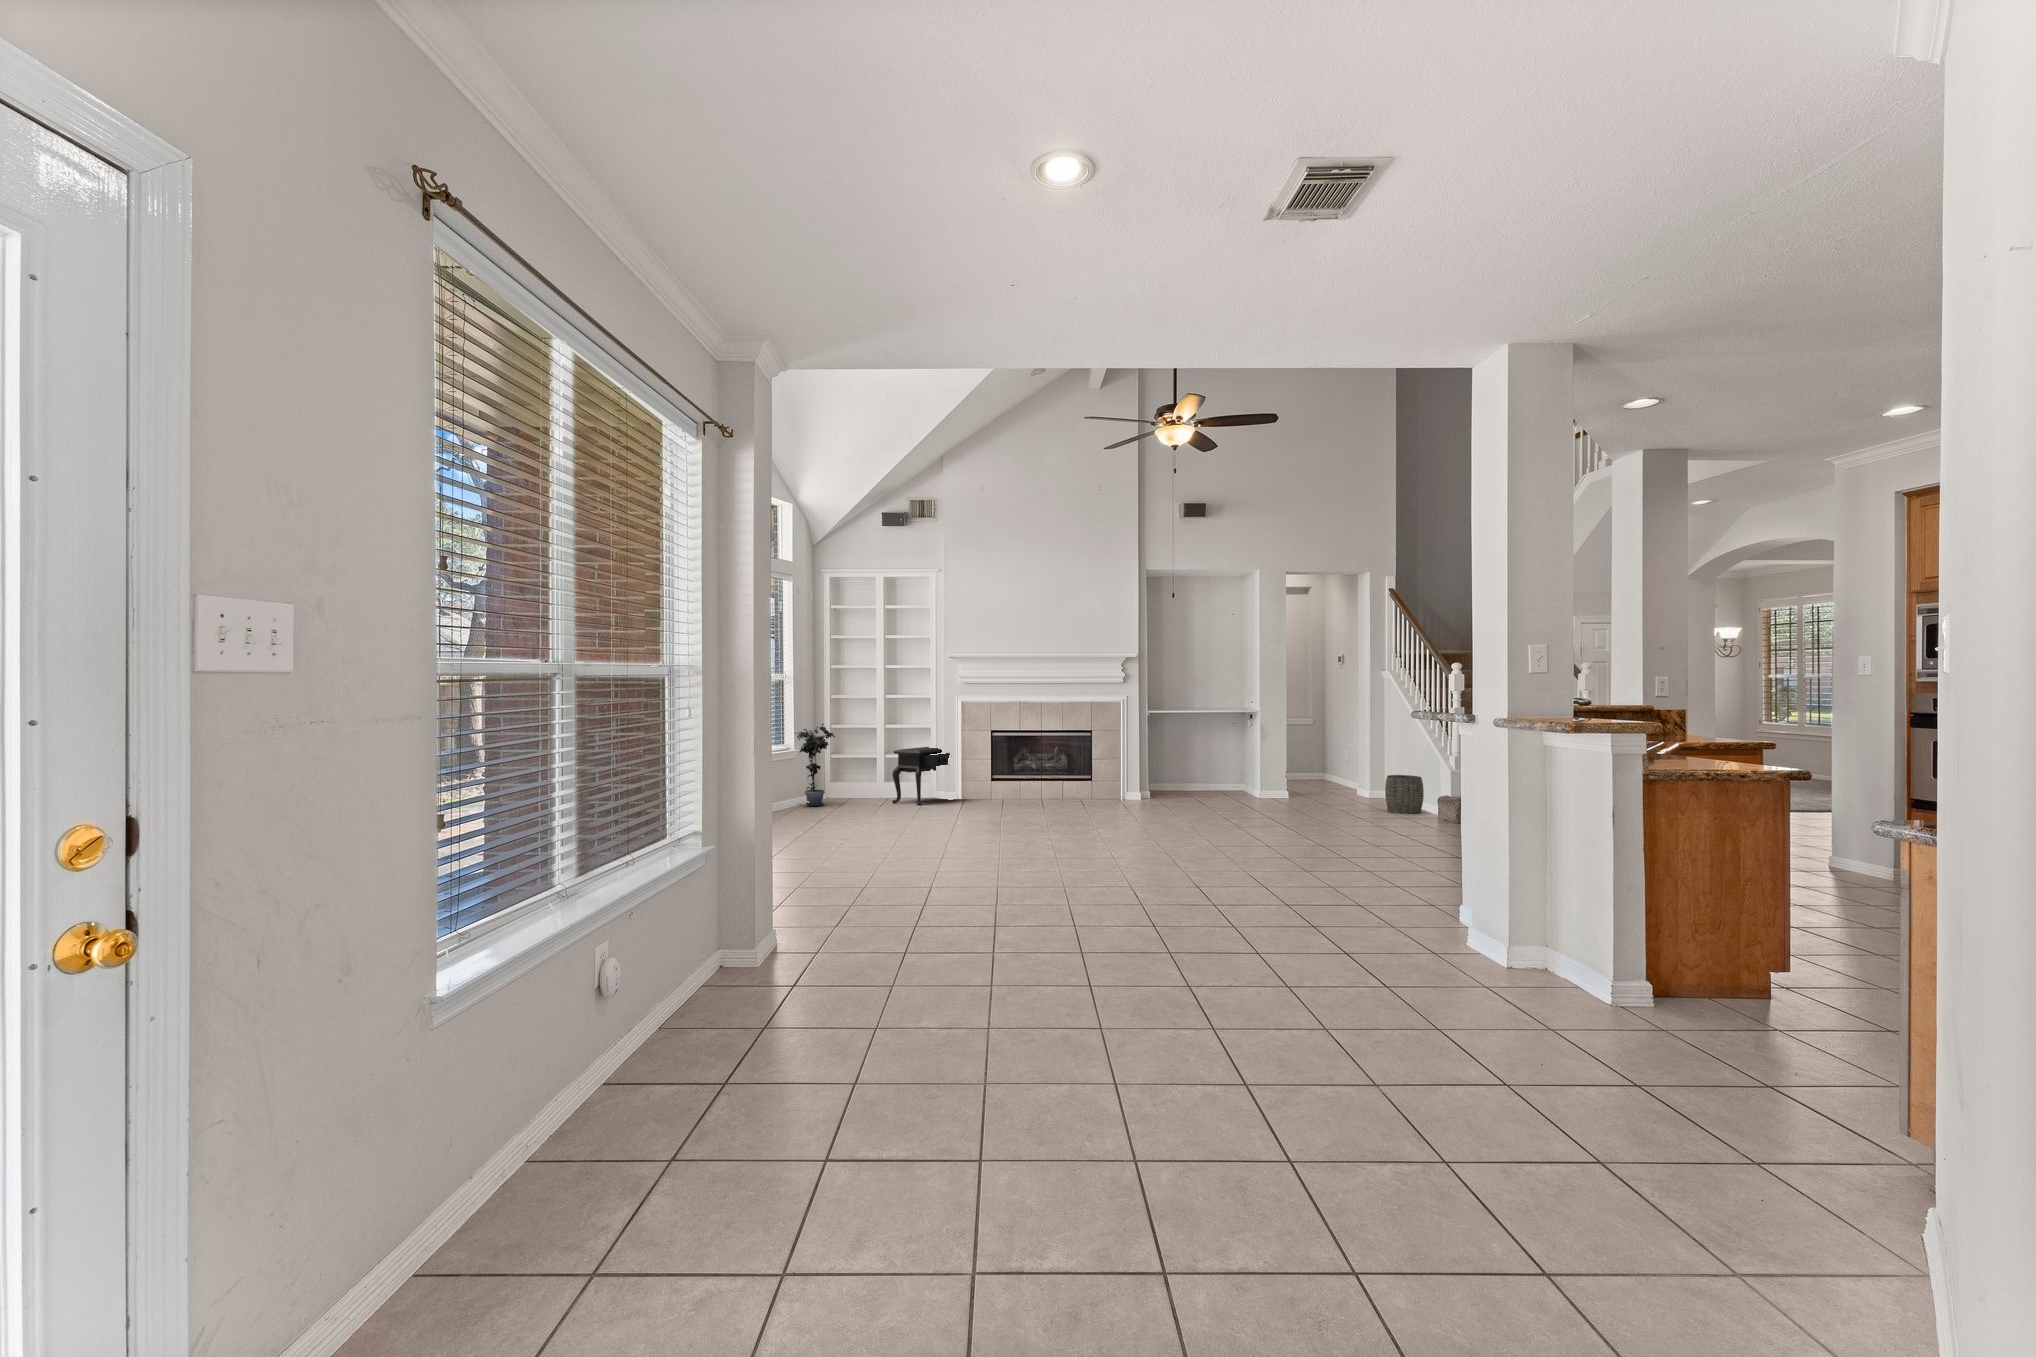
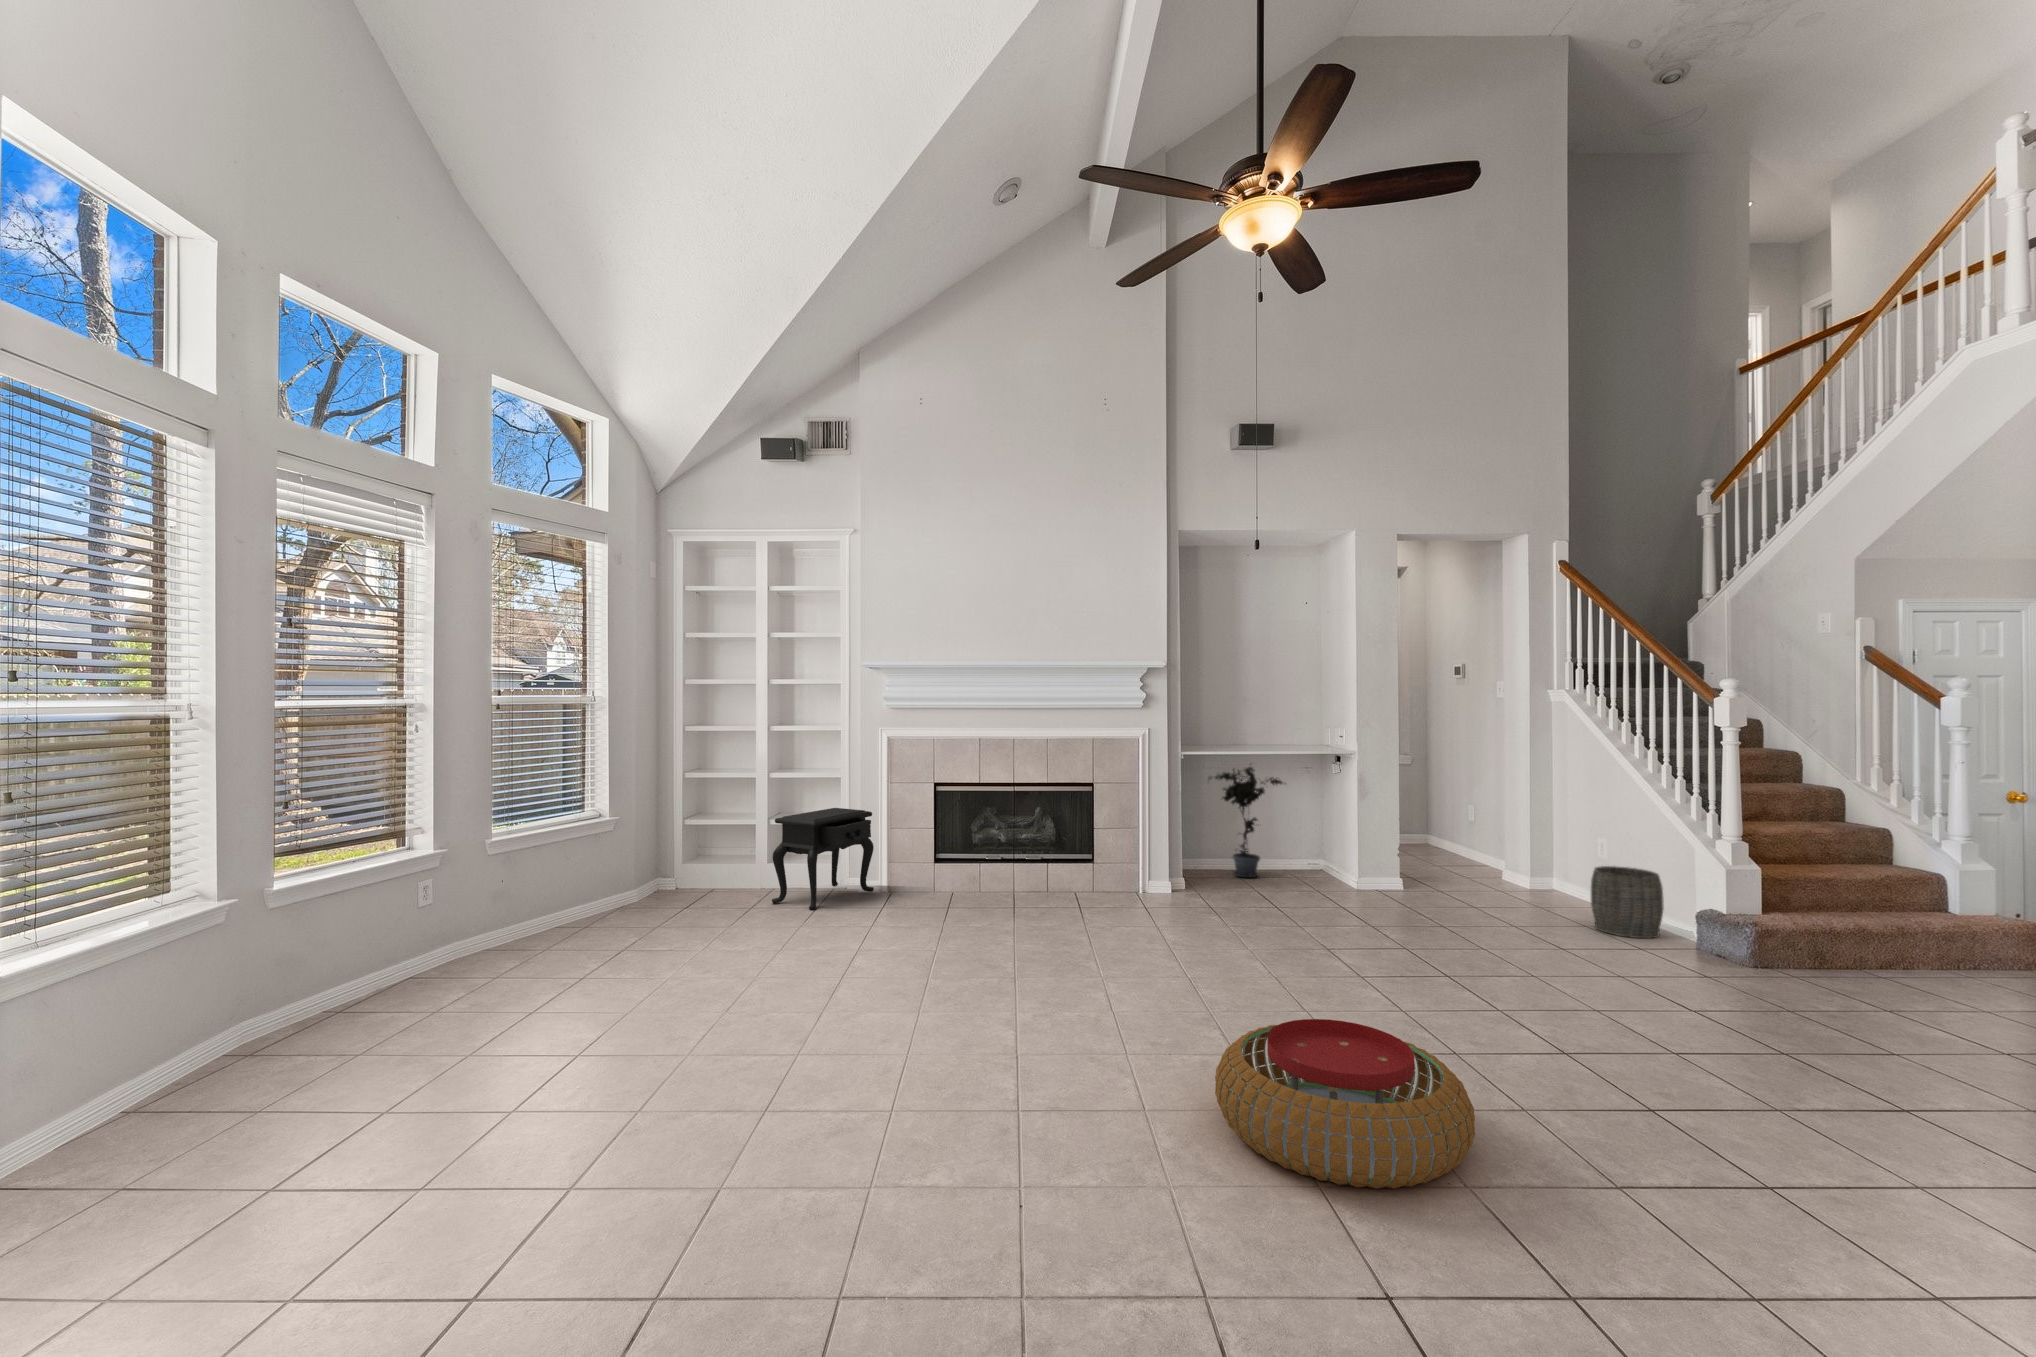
potted plant: present [795,723,835,806] -> present [1209,764,1283,878]
pouf: none [1138,813,1244,863] -> present [1215,1019,1475,1189]

